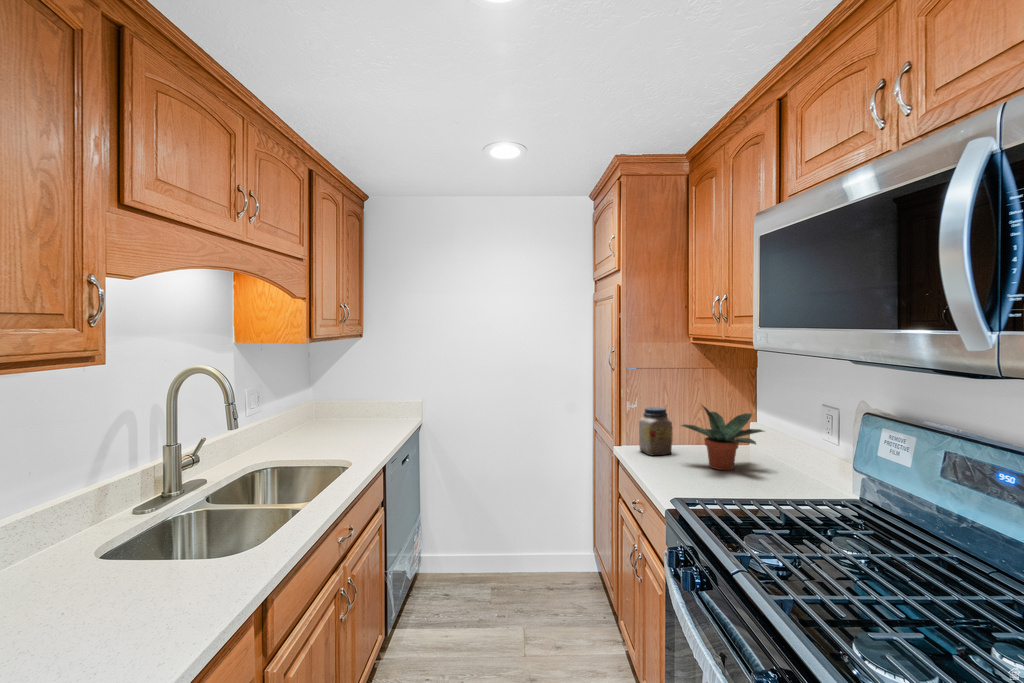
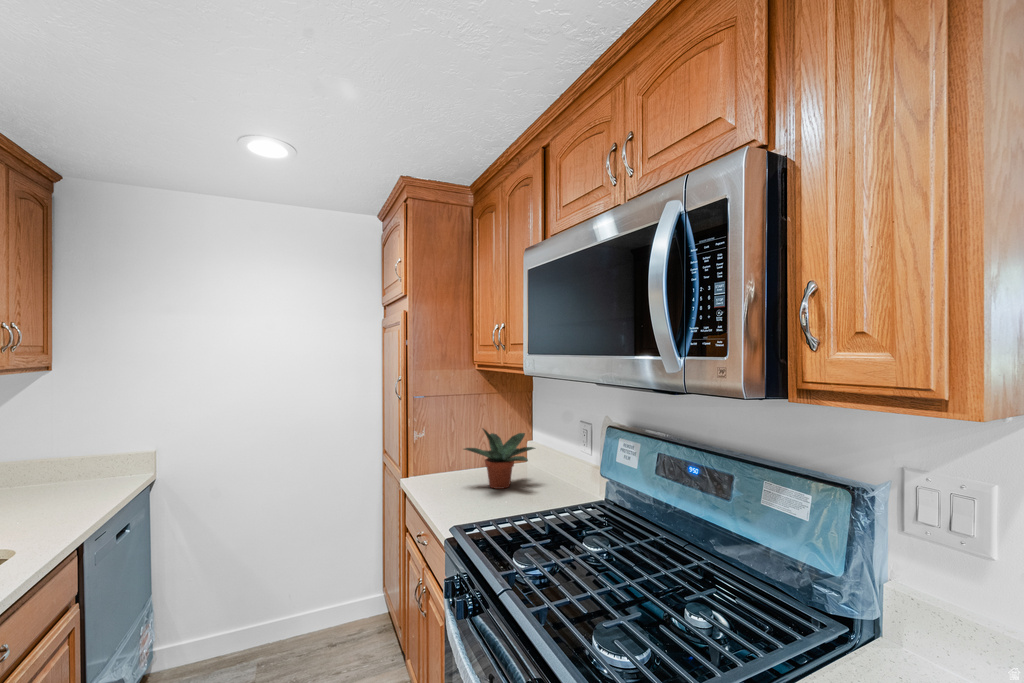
jar: present [639,407,672,456] -> none [425,433,457,482]

